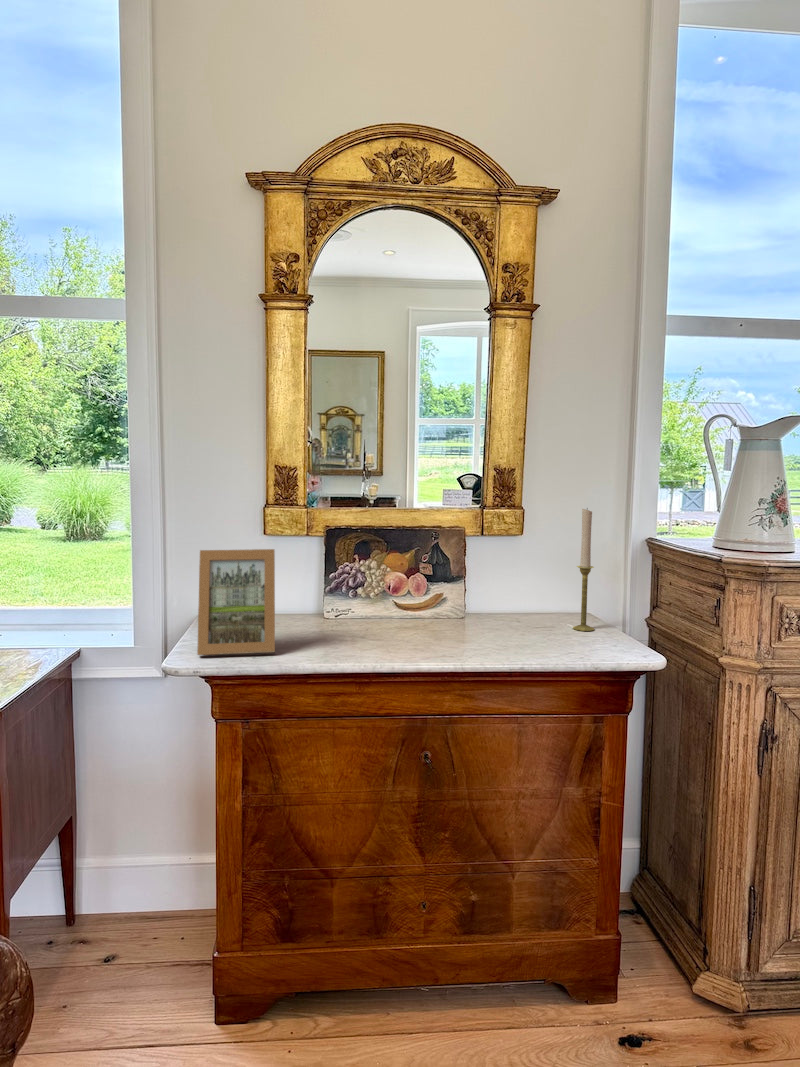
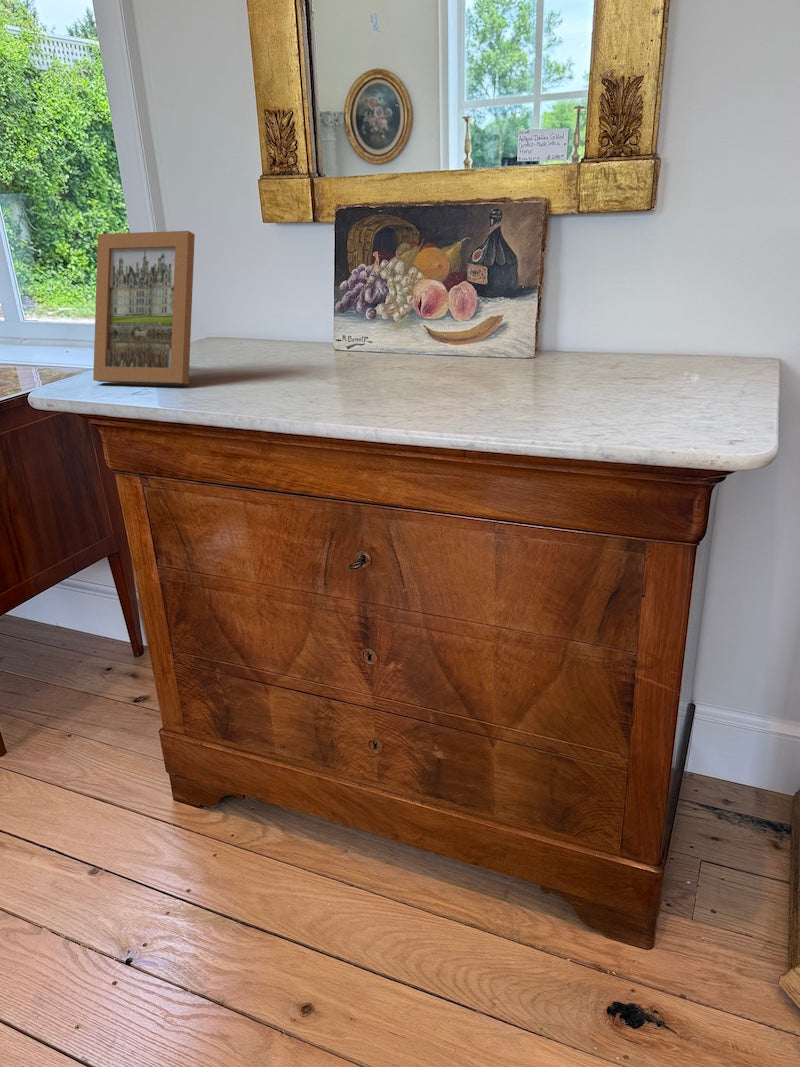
candlestick: present [573,509,594,631] -> none [695,137,752,385]

